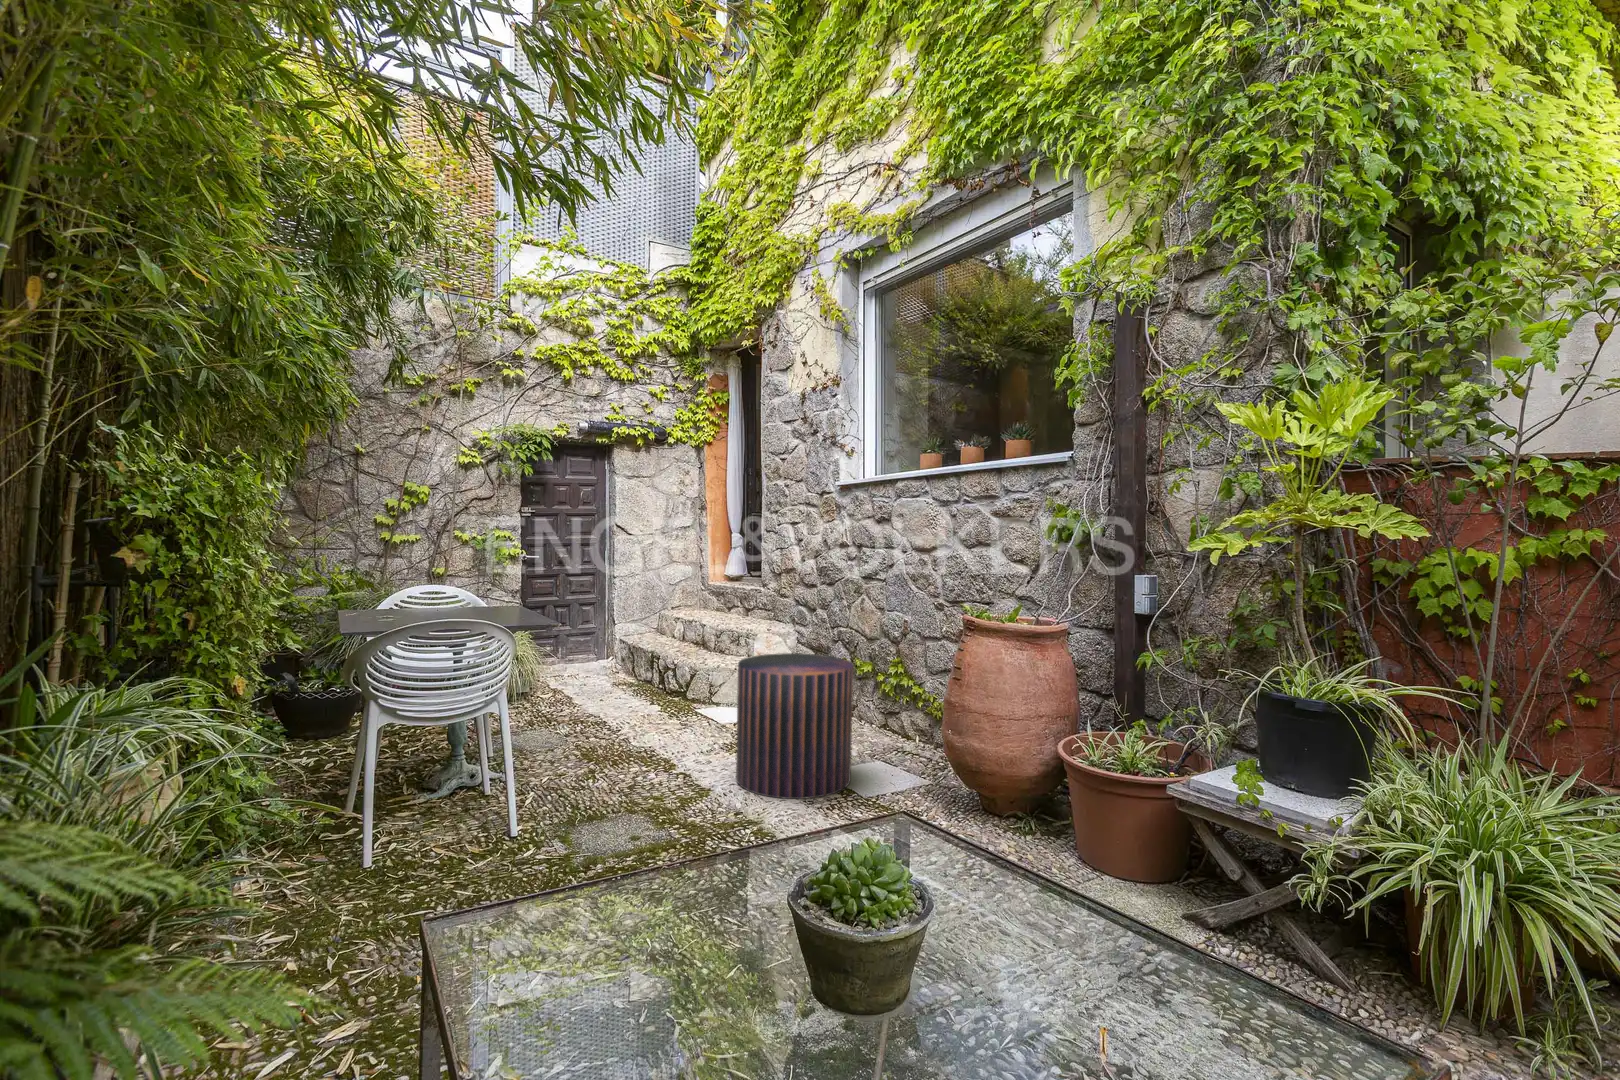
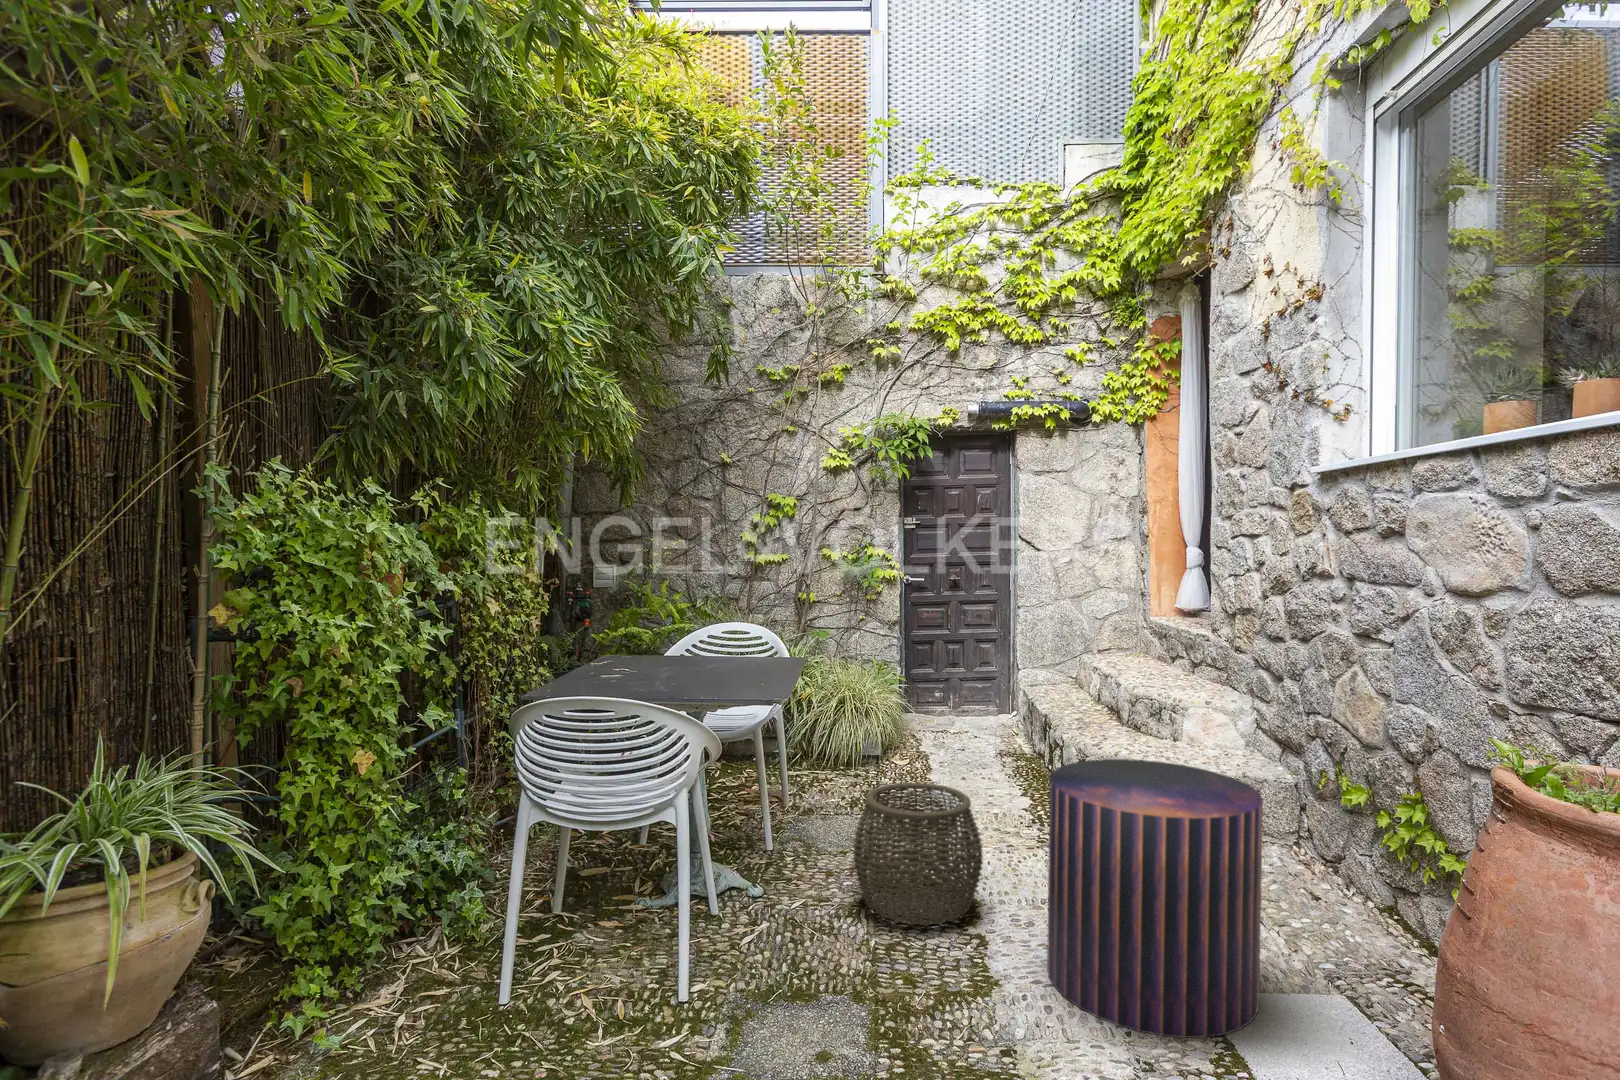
woven basket: none [591,689,682,782] -> present [853,782,983,926]

